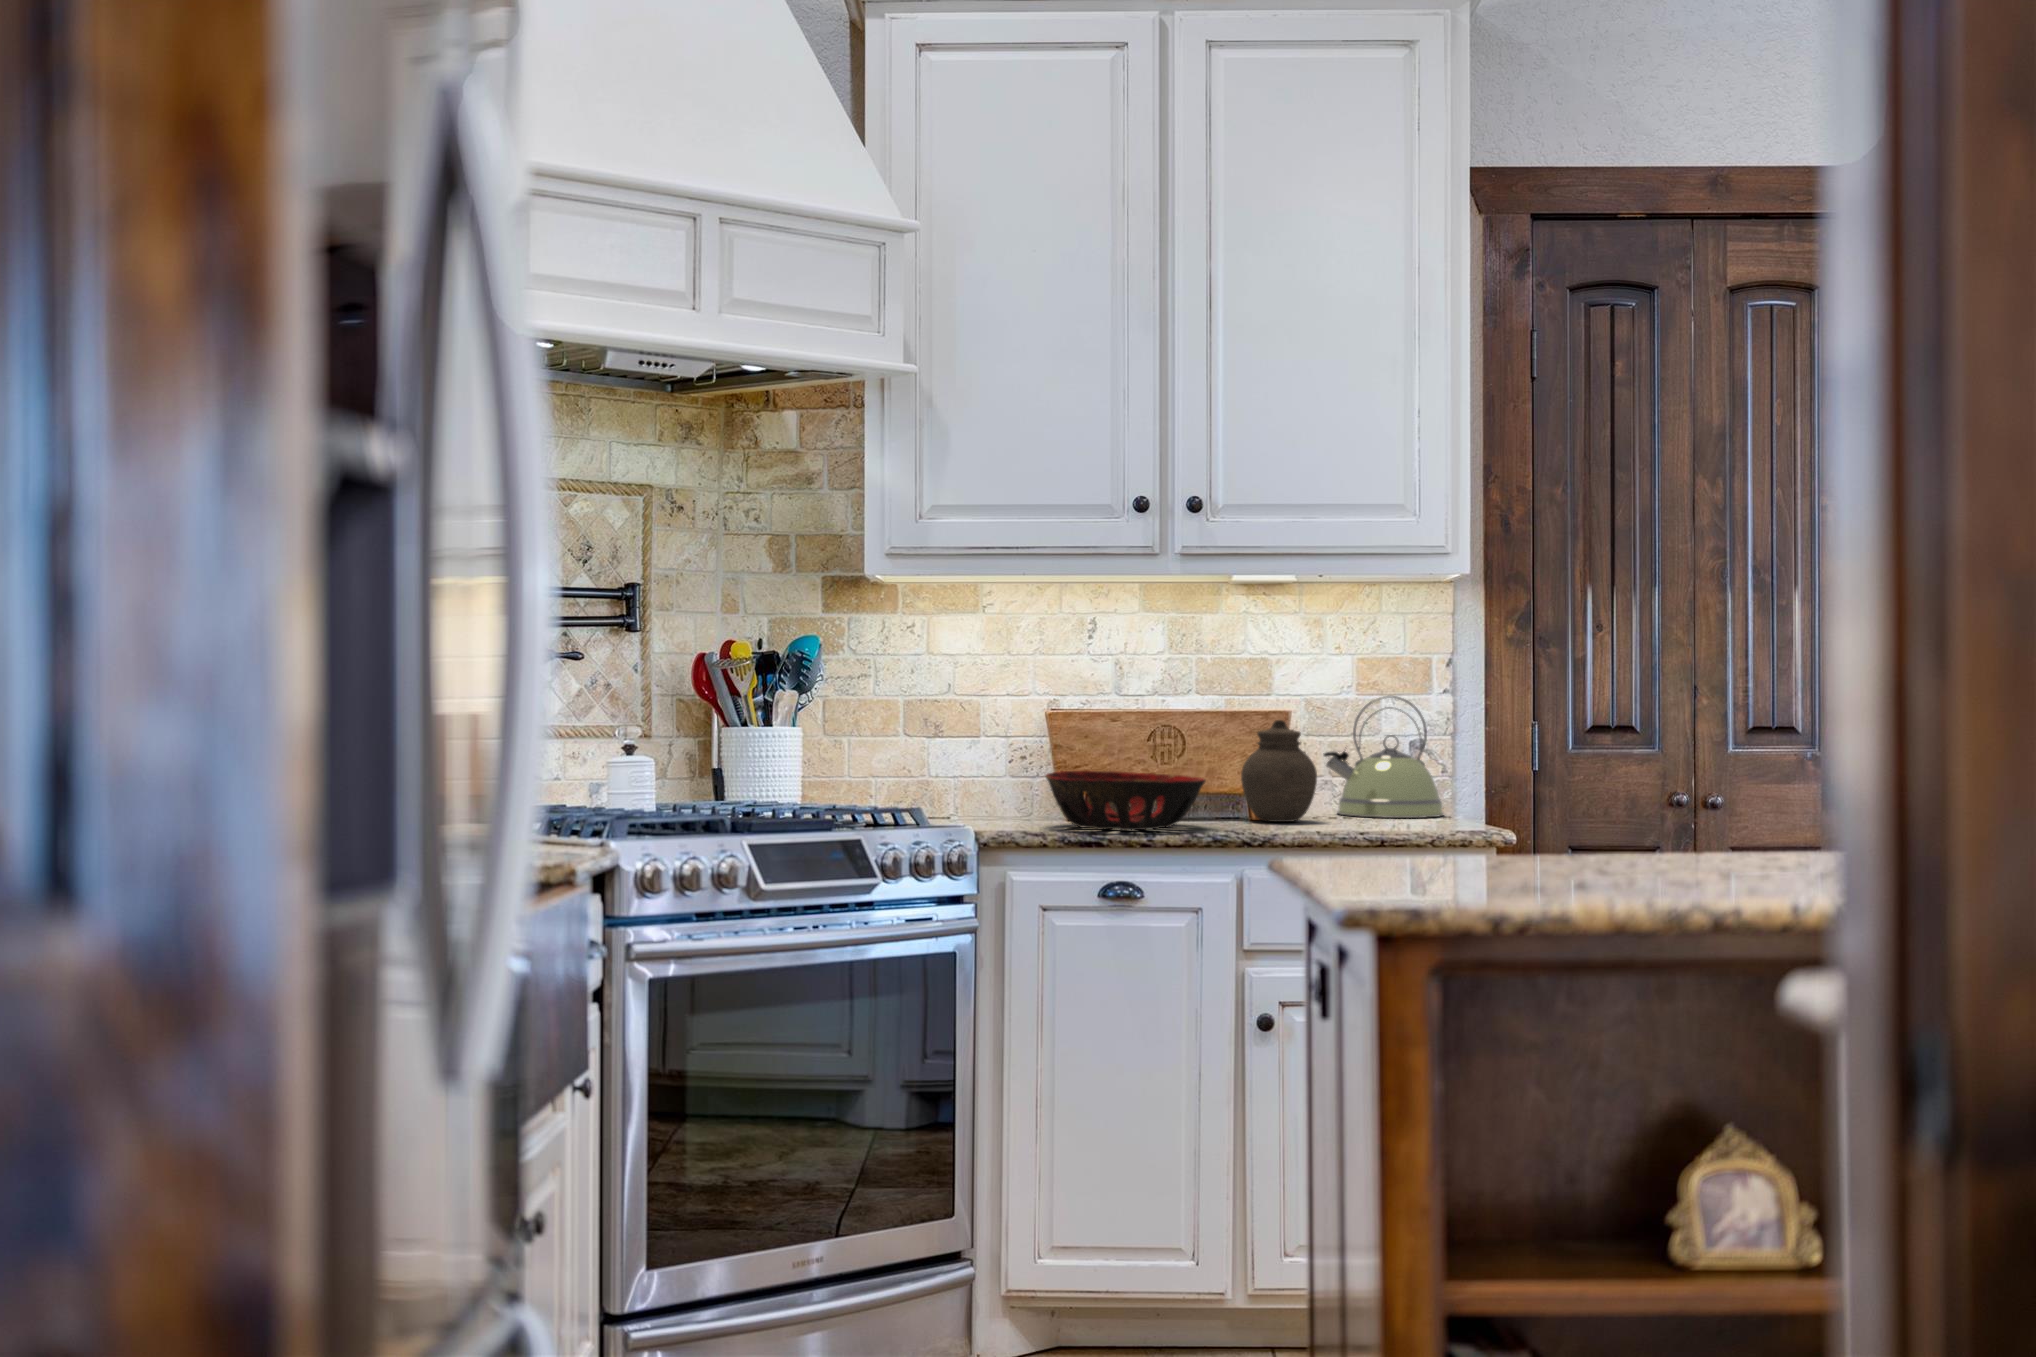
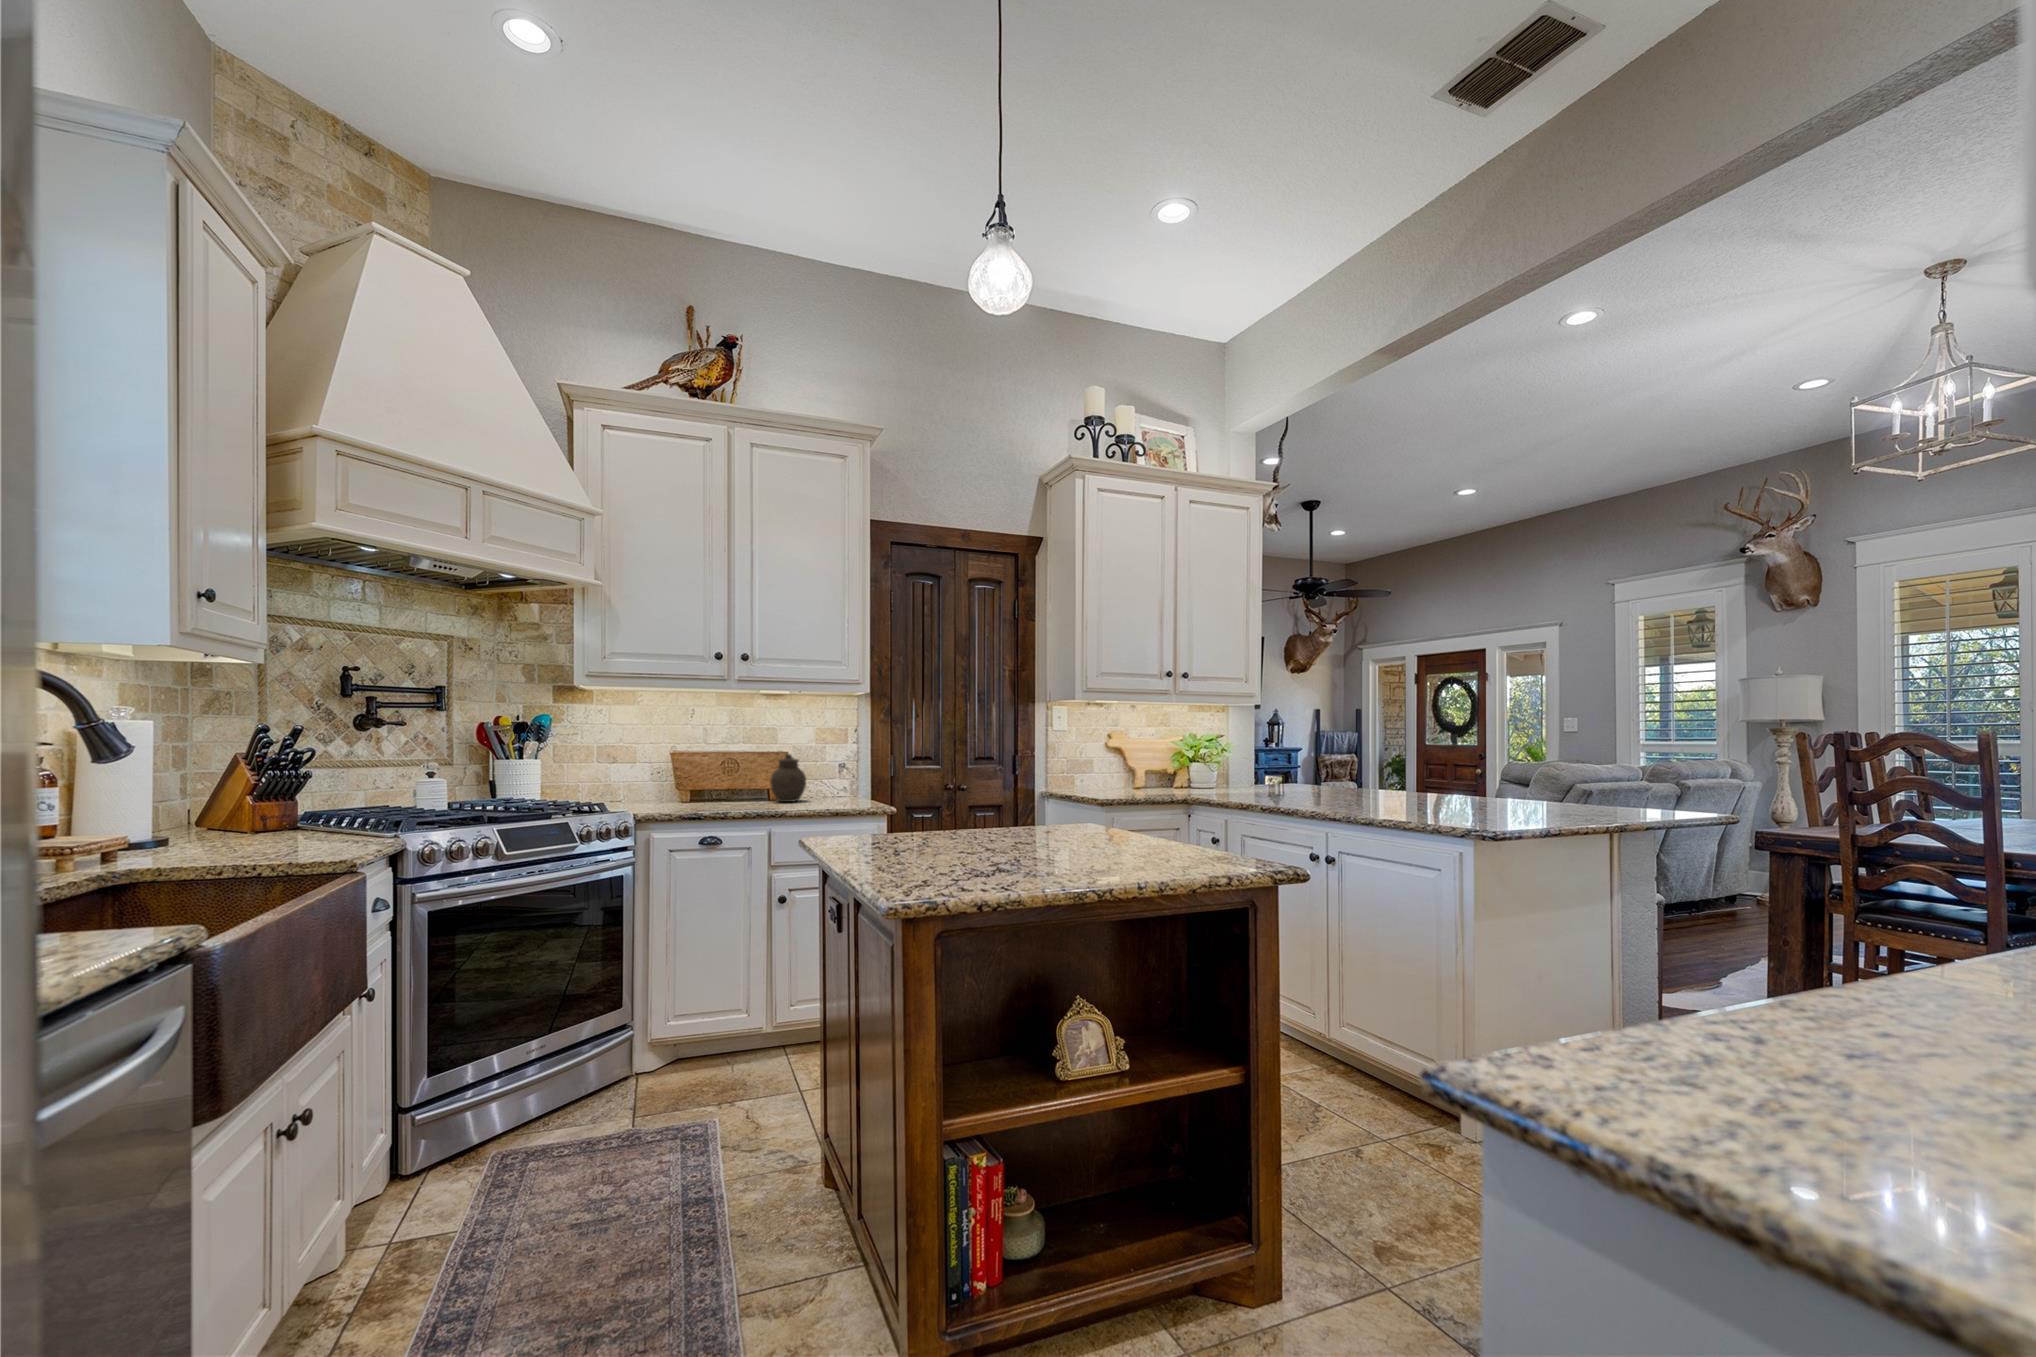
kettle: present [1323,696,1444,818] -> none [812,740,868,797]
decorative bowl: present [1046,771,1205,830] -> none [670,781,751,811]

